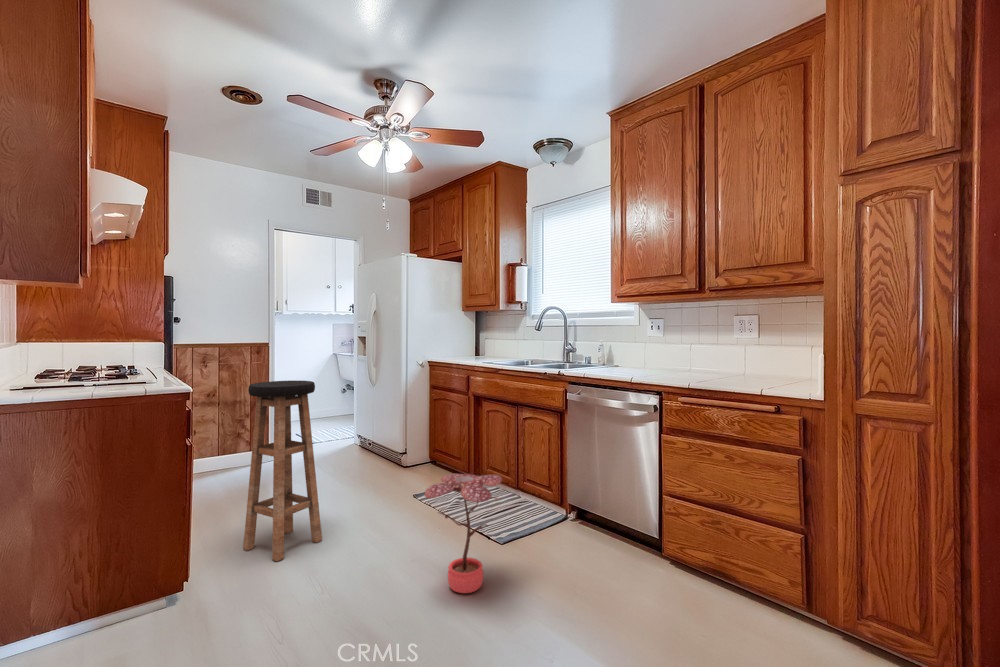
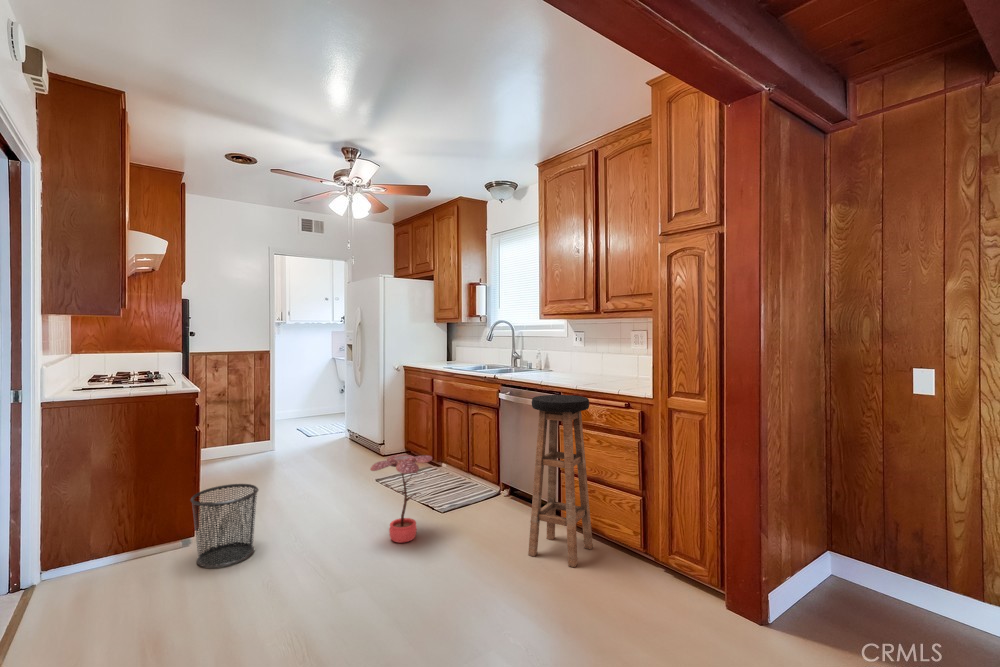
bar stool: present [243,381,322,561] -> present [528,395,593,567]
waste bin: none [179,516,273,640] -> present [191,484,258,568]

